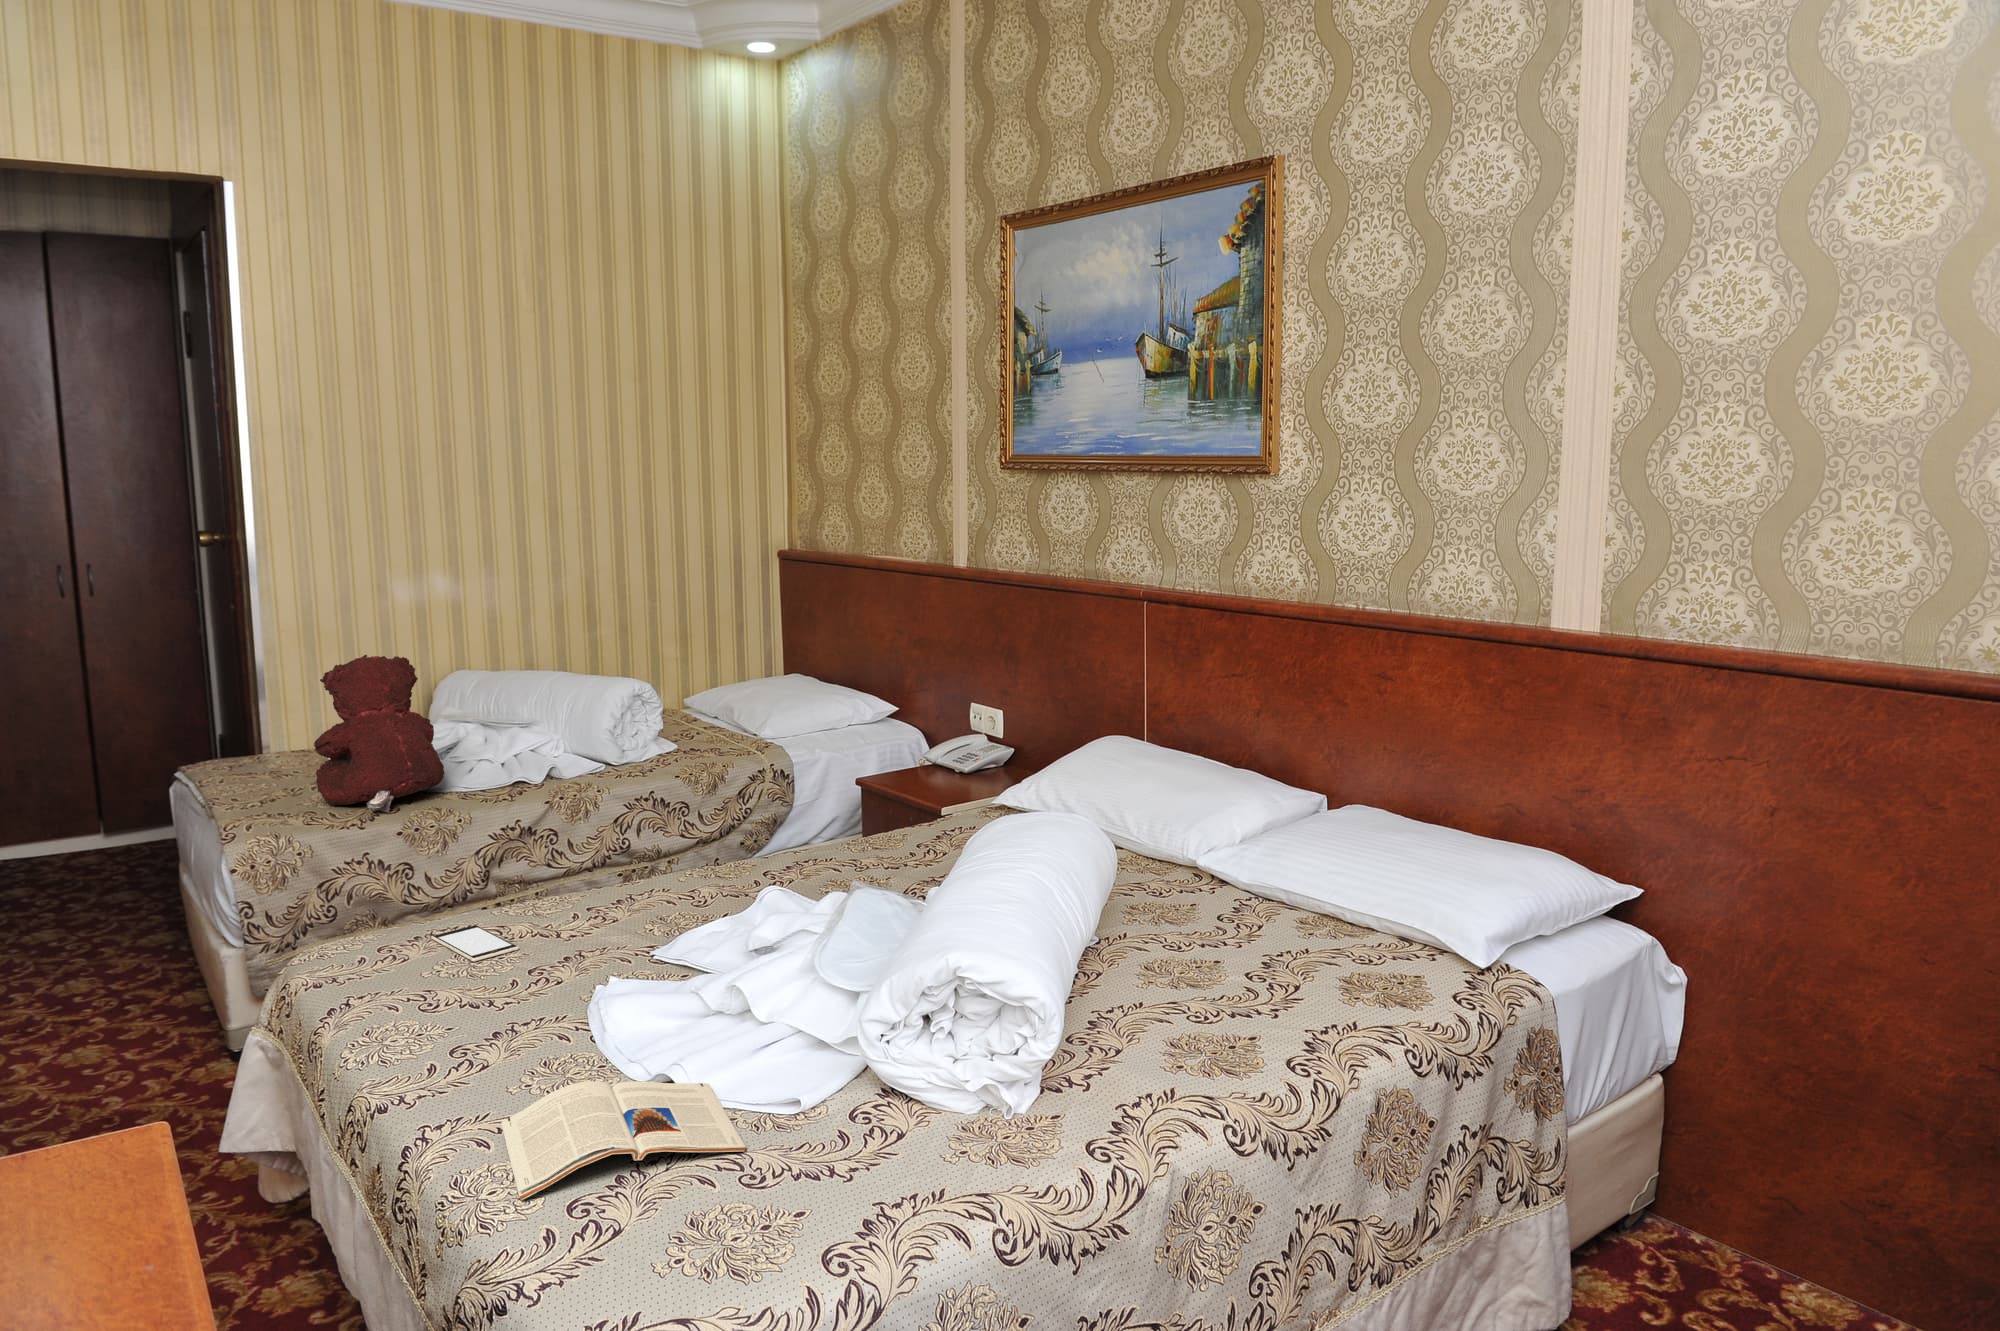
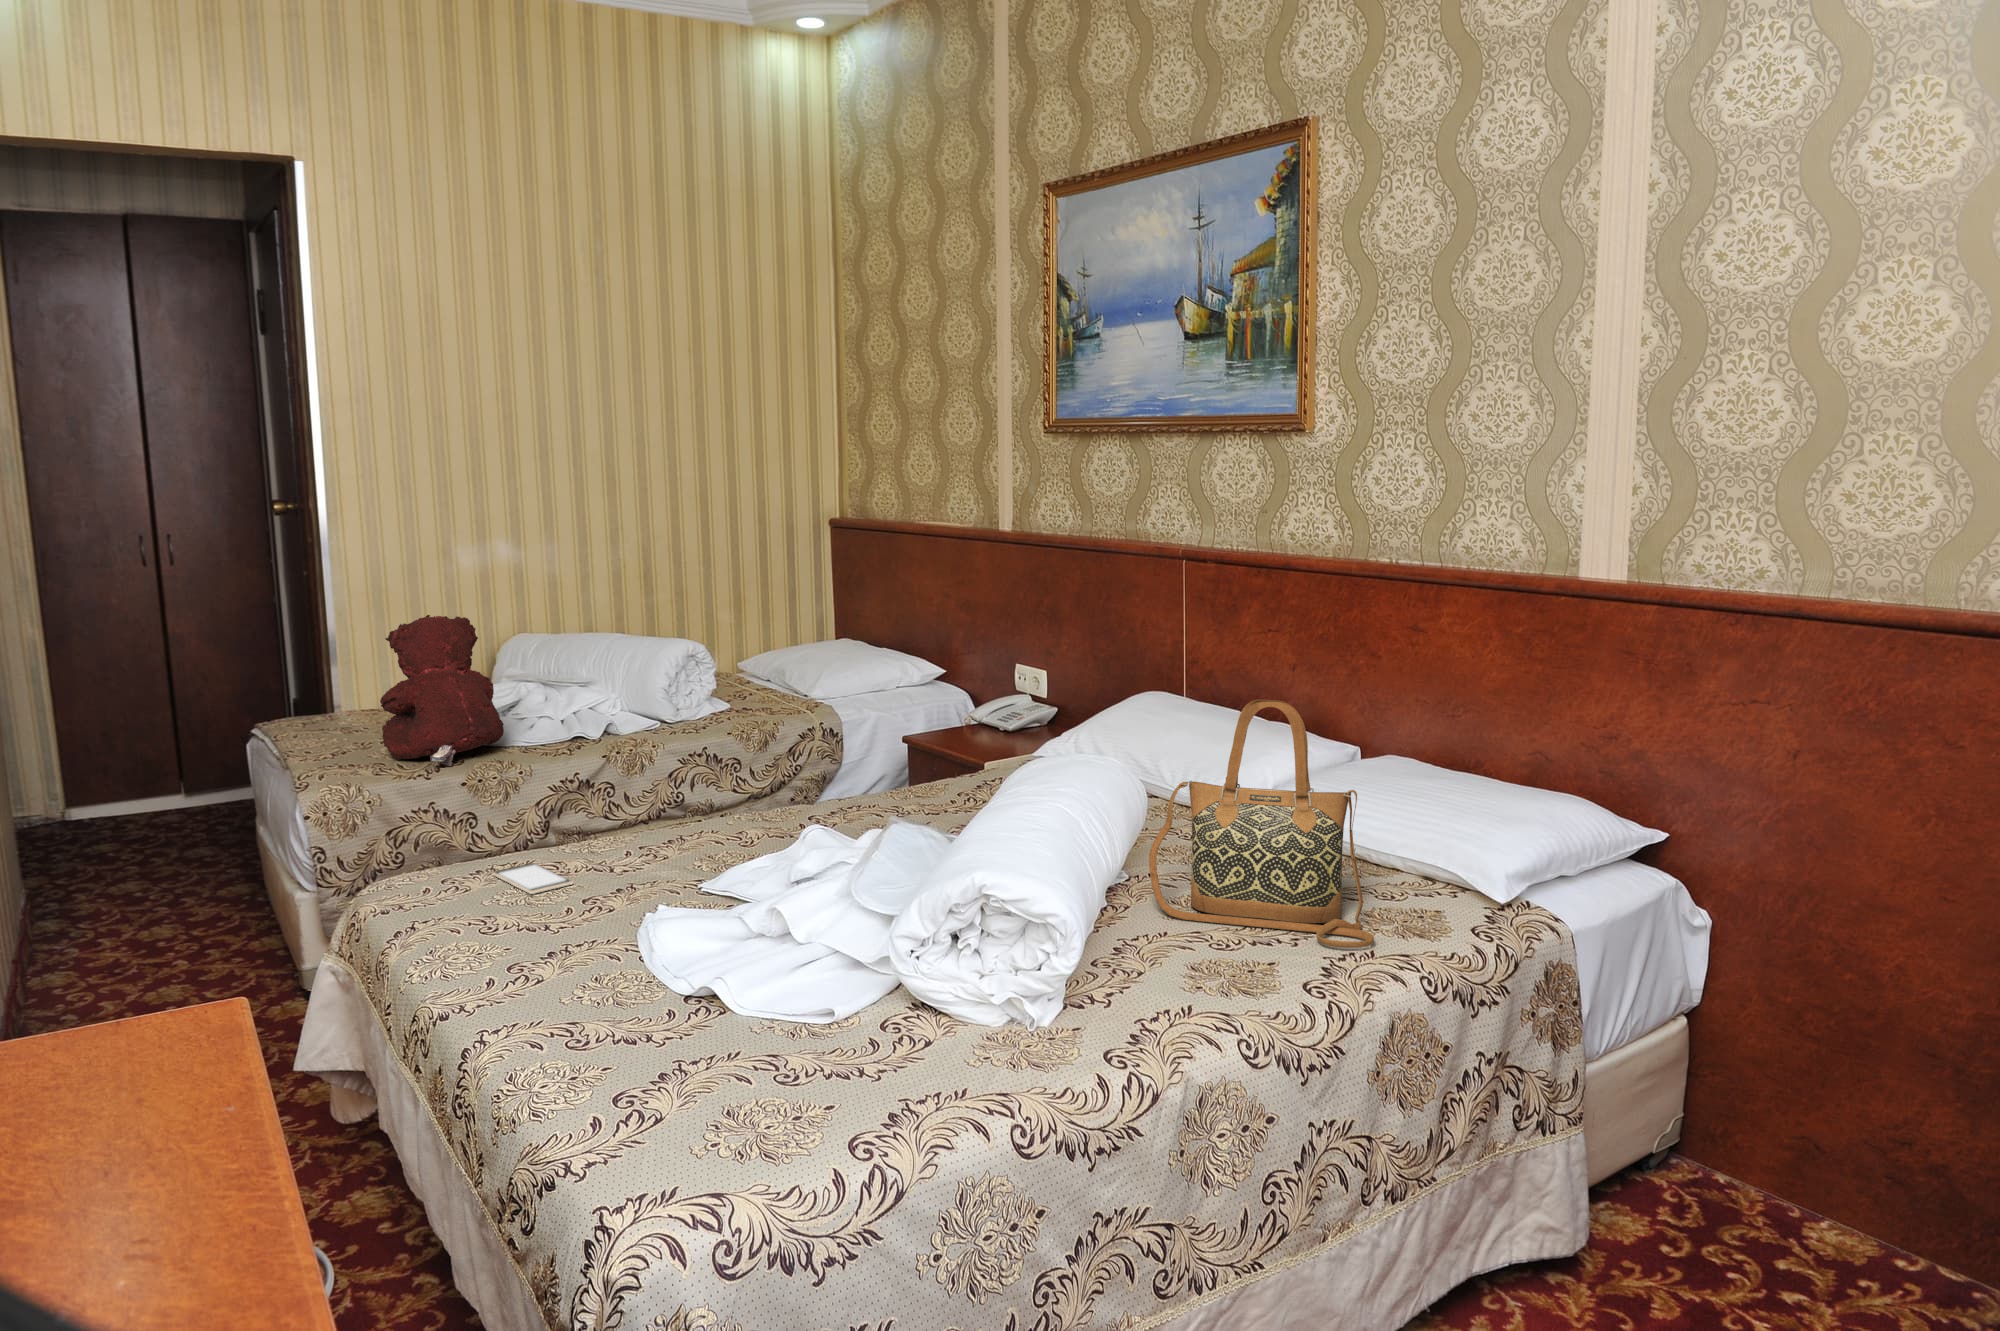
handbag: none [1123,759,1358,1018] -> present [1149,700,1374,948]
magazine: present [501,1081,746,1201] -> none [556,992,782,1092]

